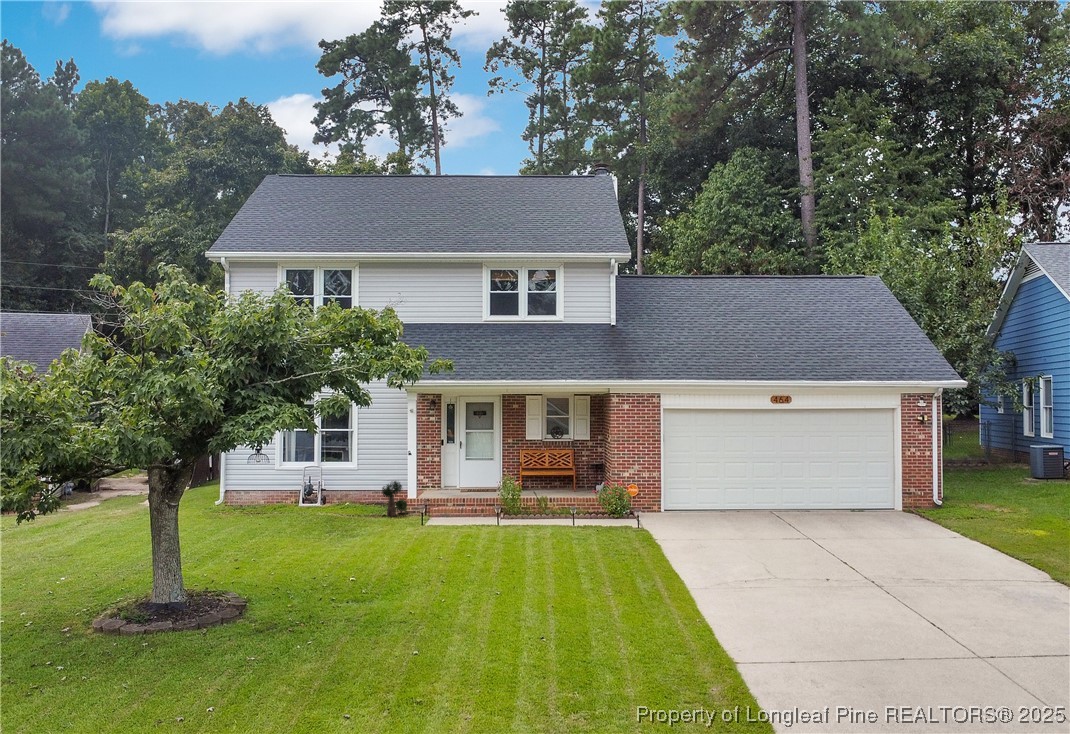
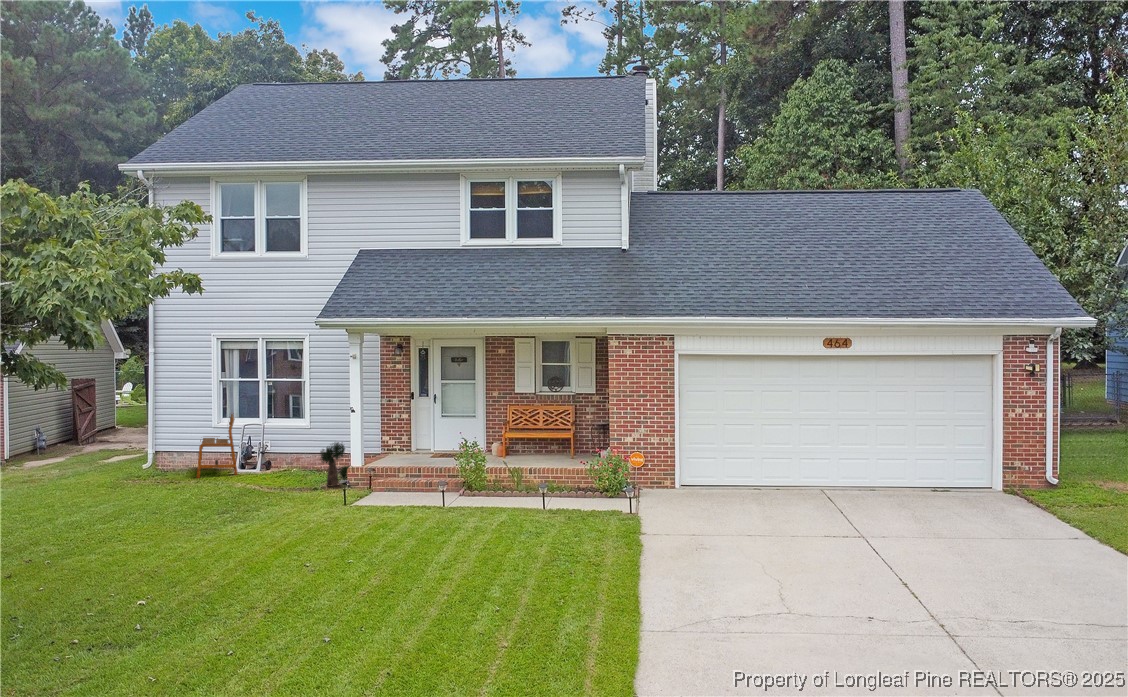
bench: none [264,457,303,512] -> present [197,414,237,478]

